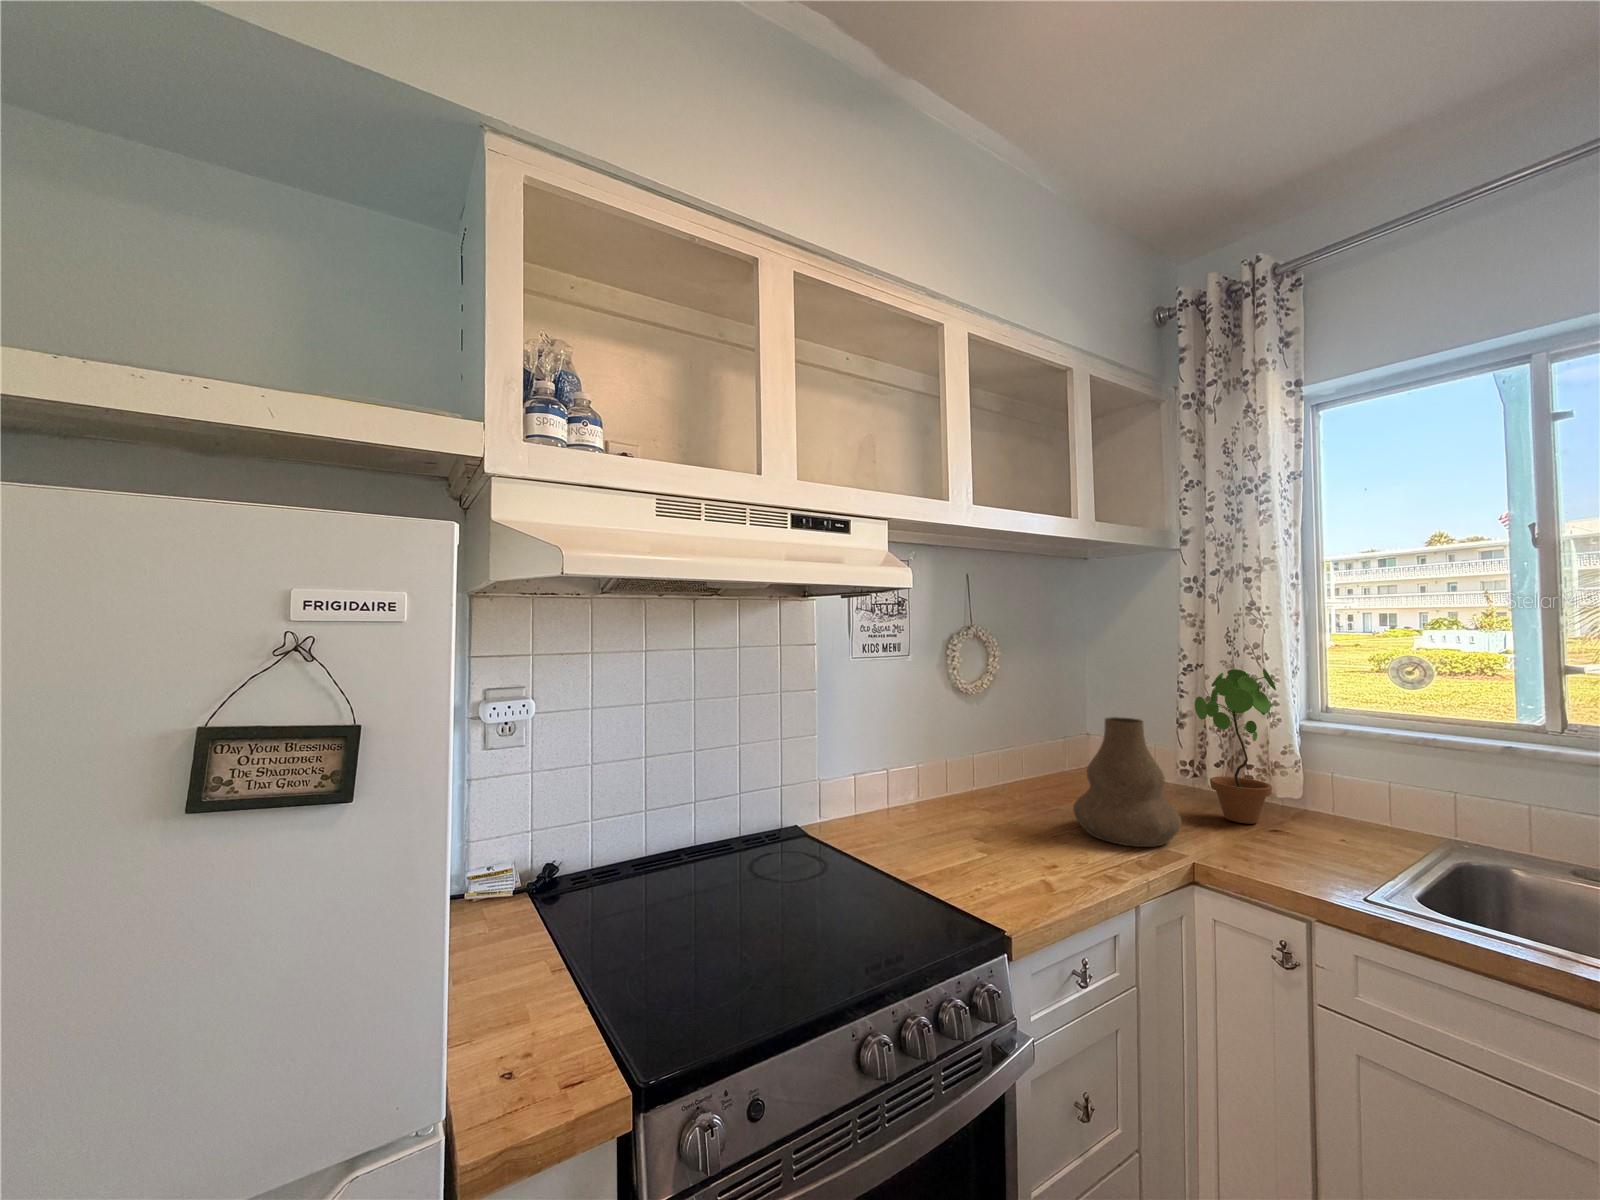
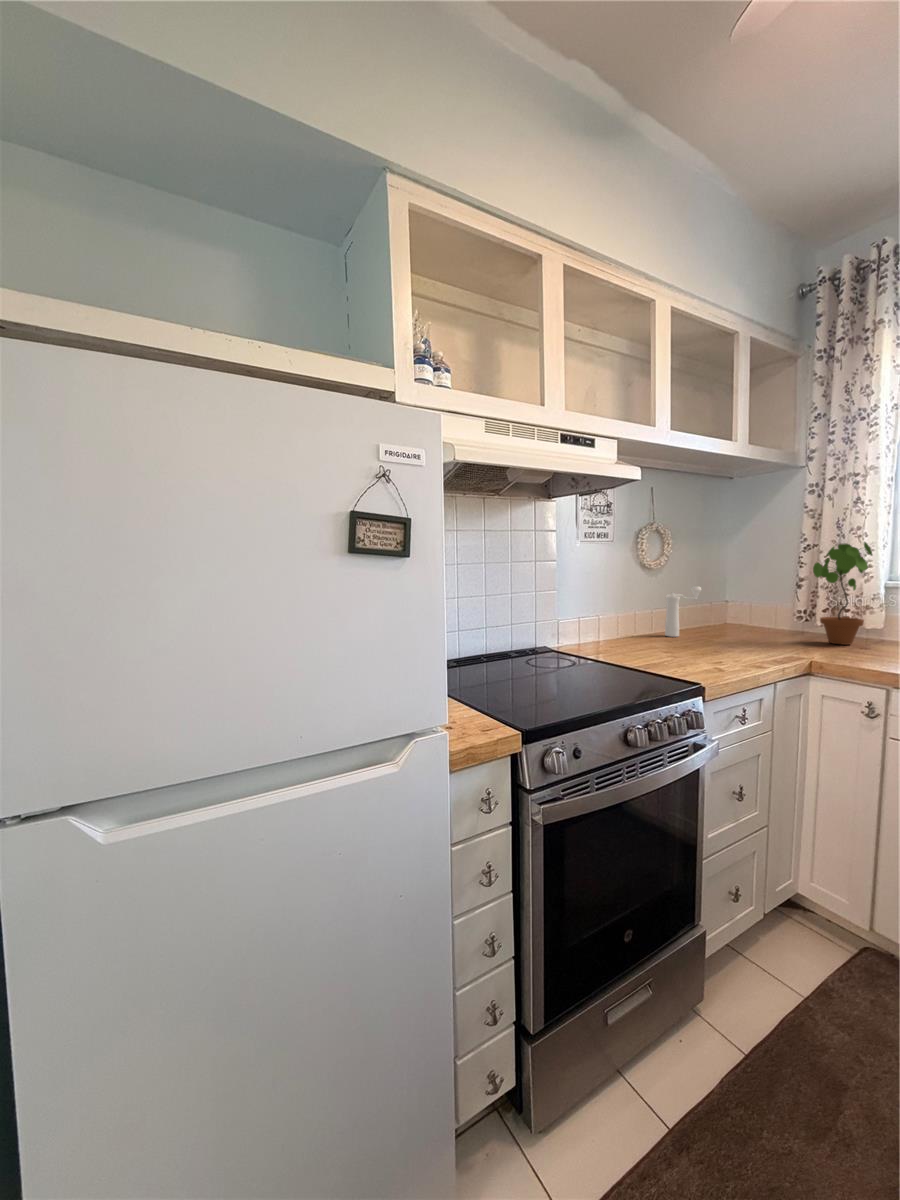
vase: present [1073,717,1181,847] -> none [728,575,803,654]
pepper mill: none [990,721,1042,799] -> present [665,587,701,637]

